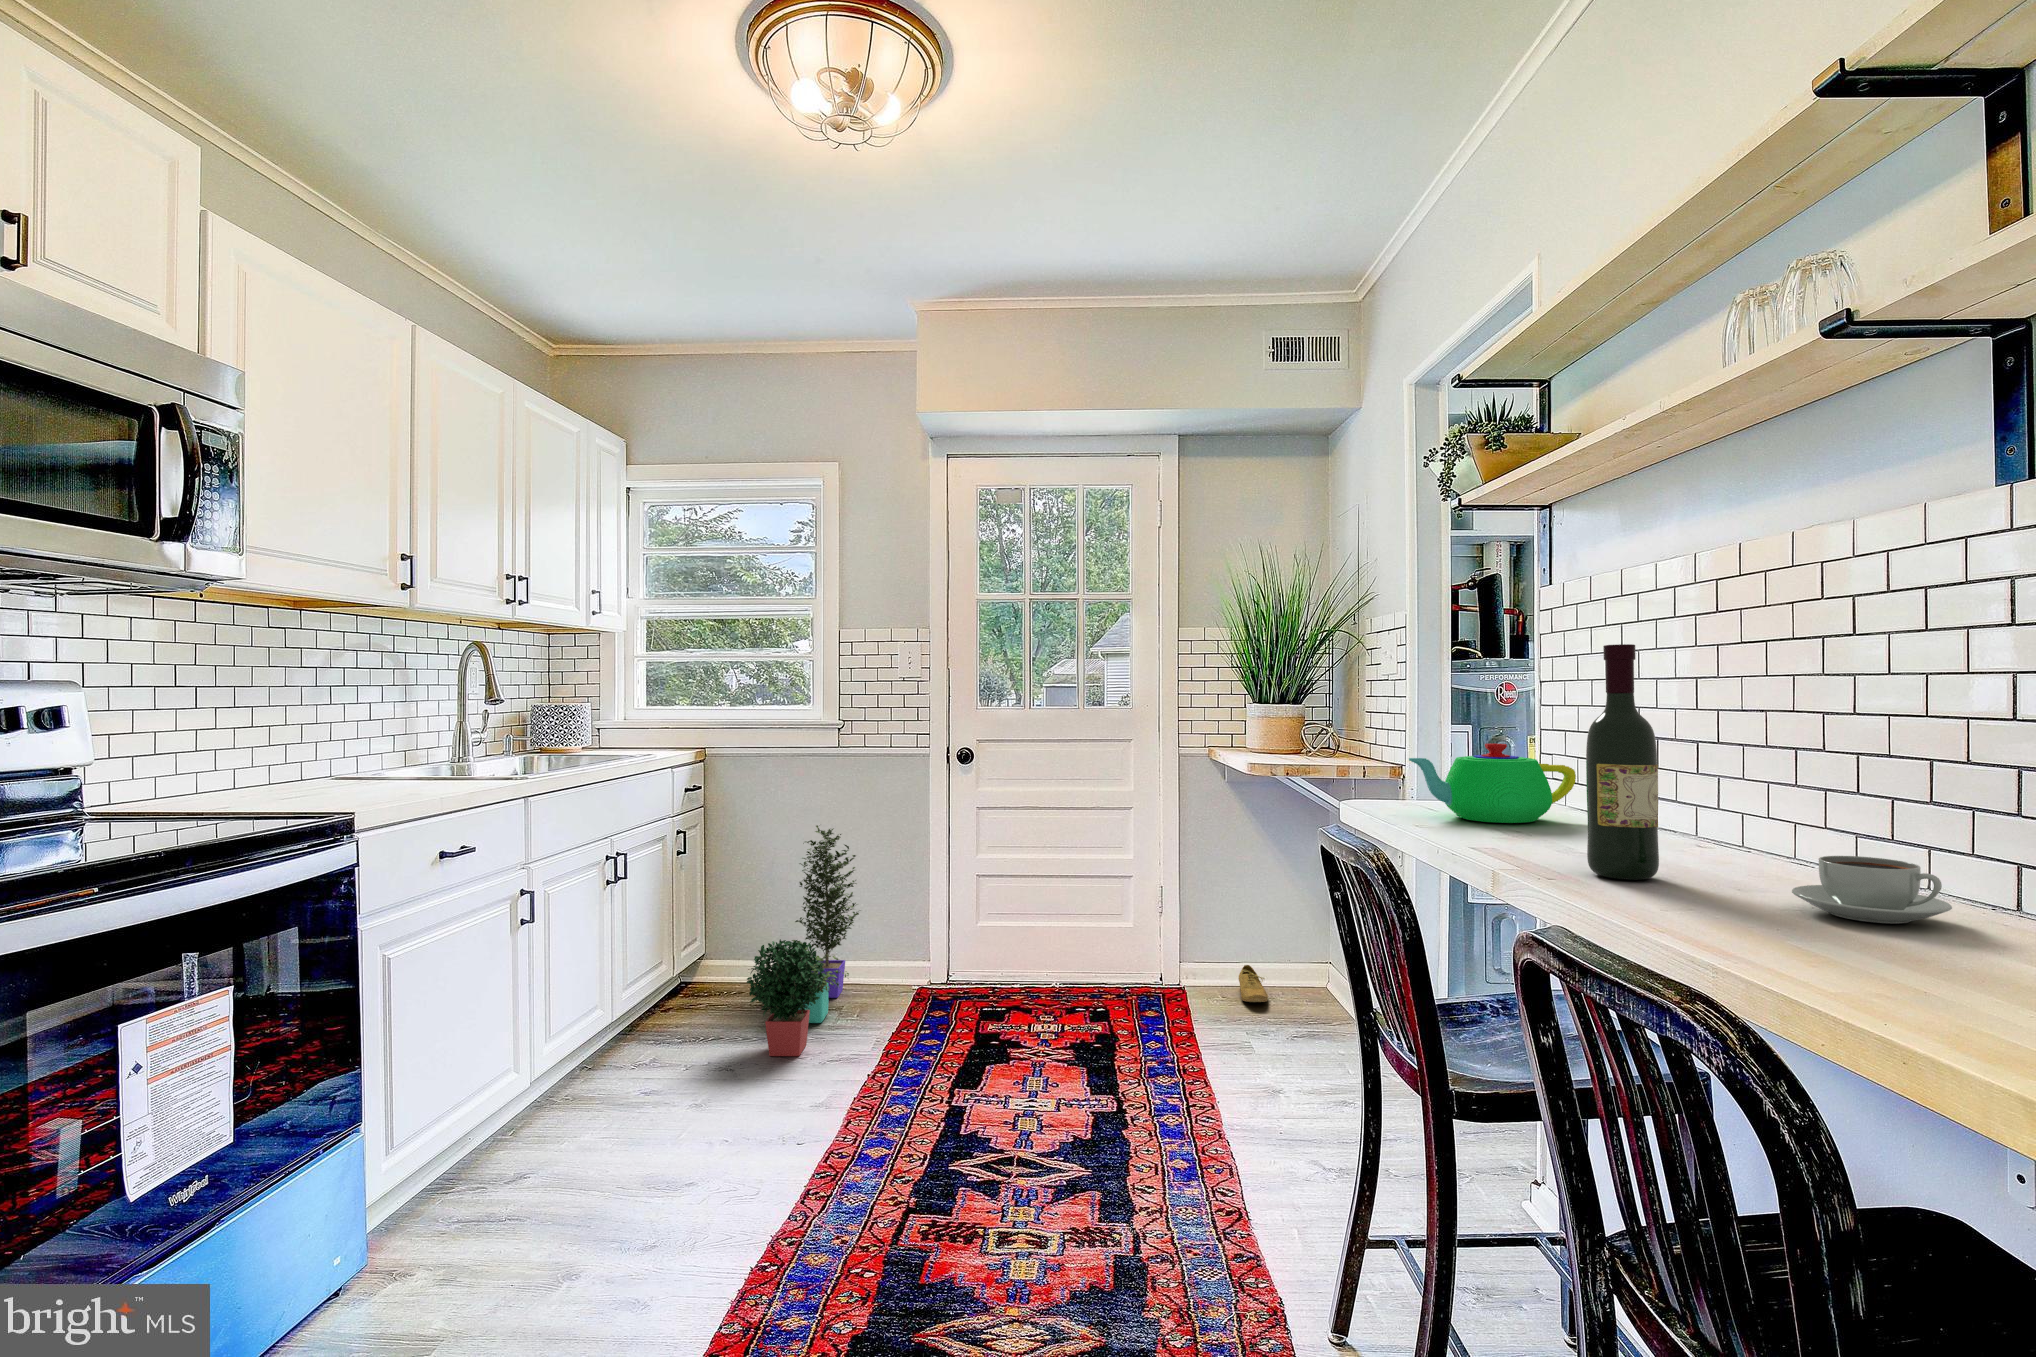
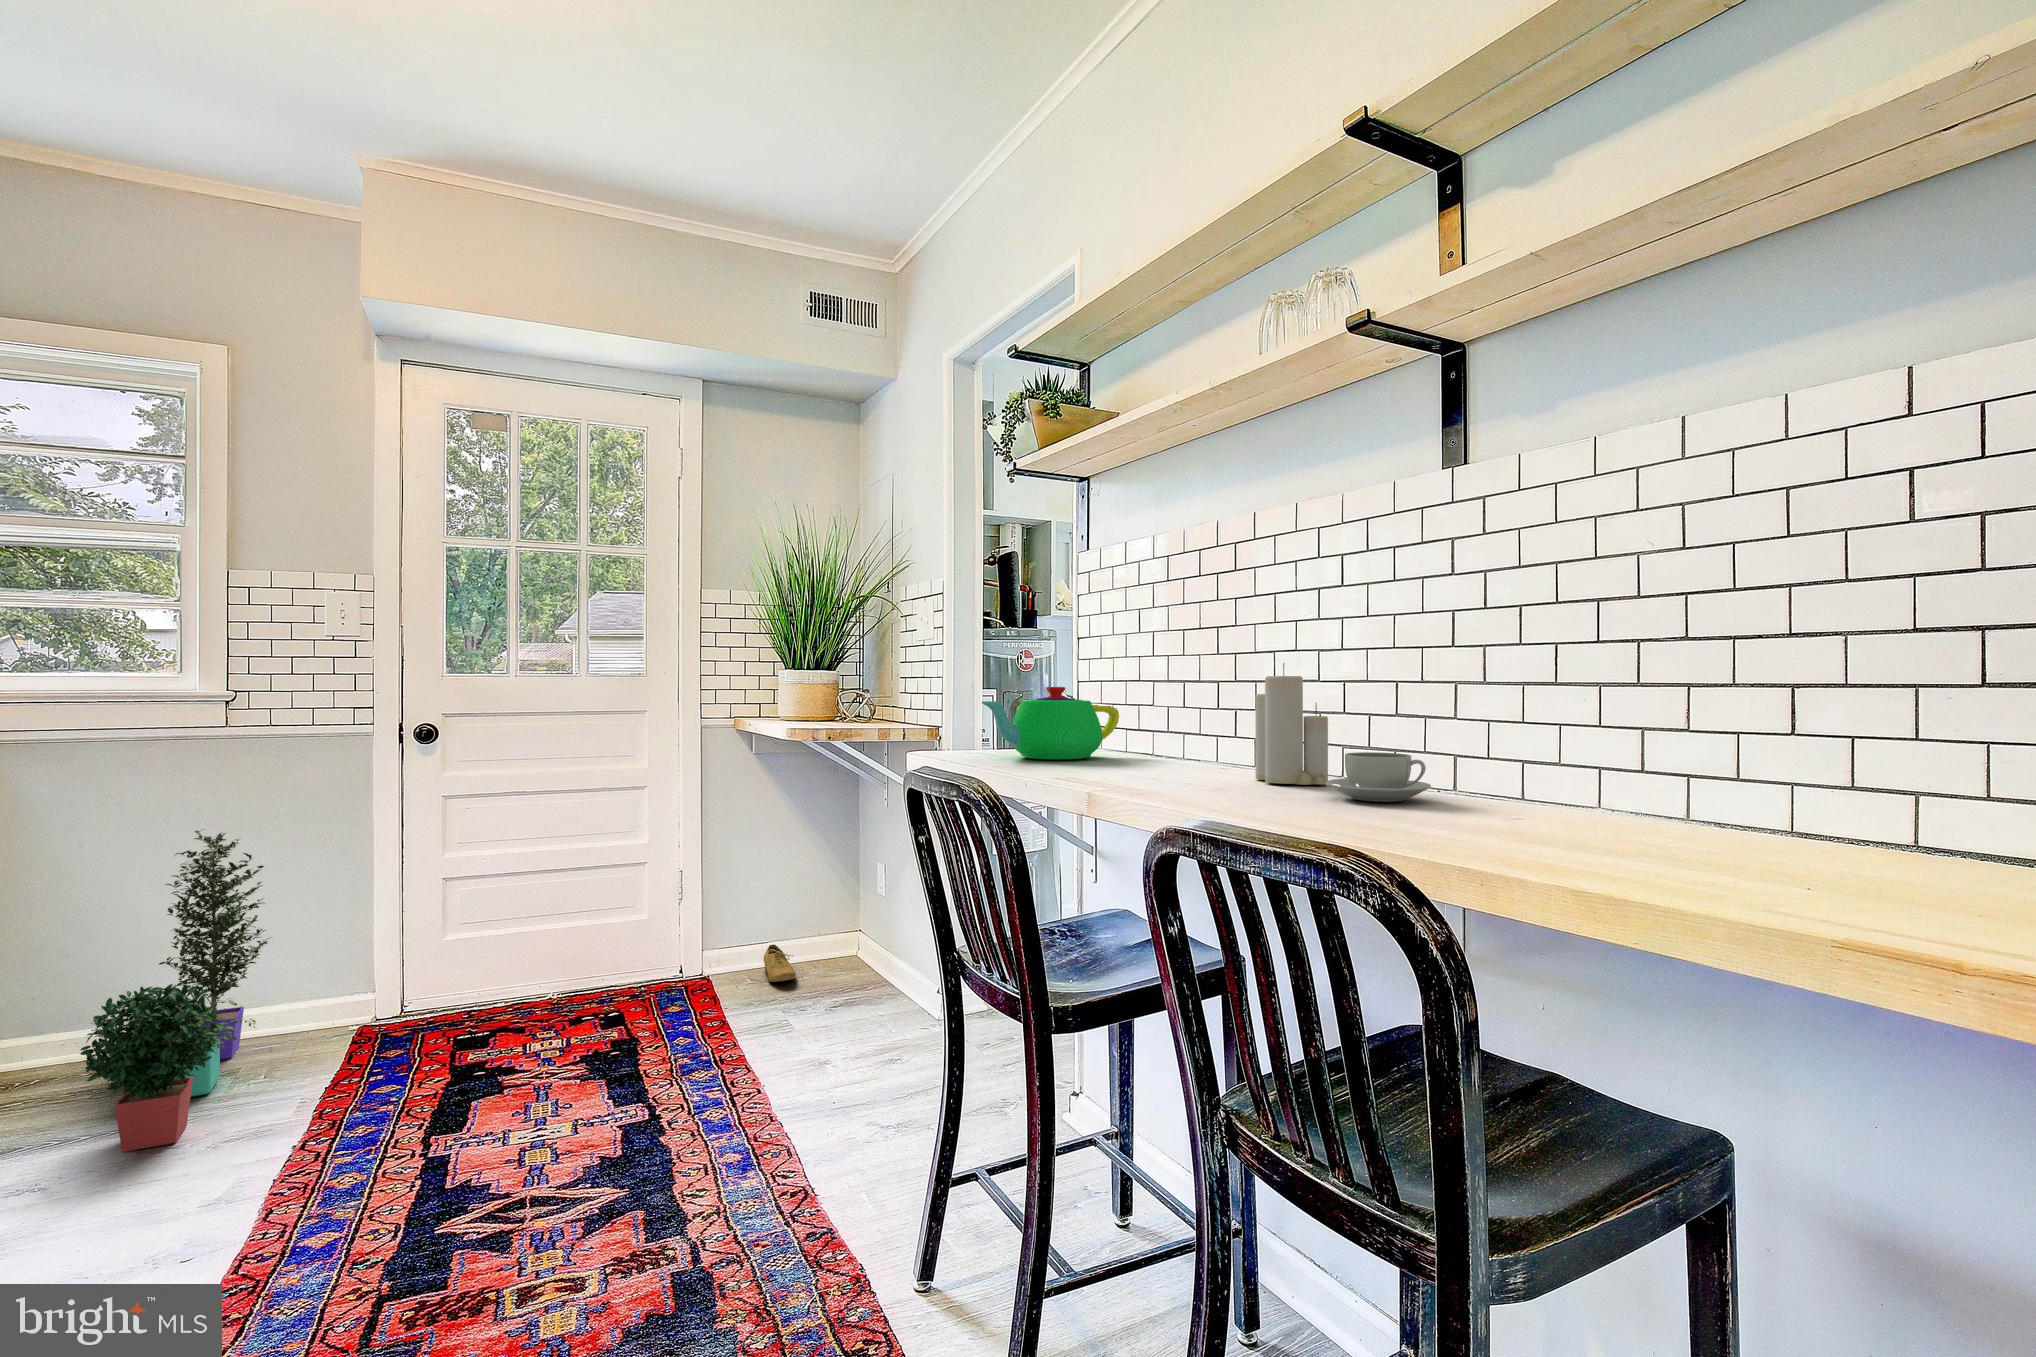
wine bottle: present [1586,644,1659,880] -> none [1166,578,1221,789]
candle: none [1720,737,1821,886] -> present [1255,663,1328,785]

